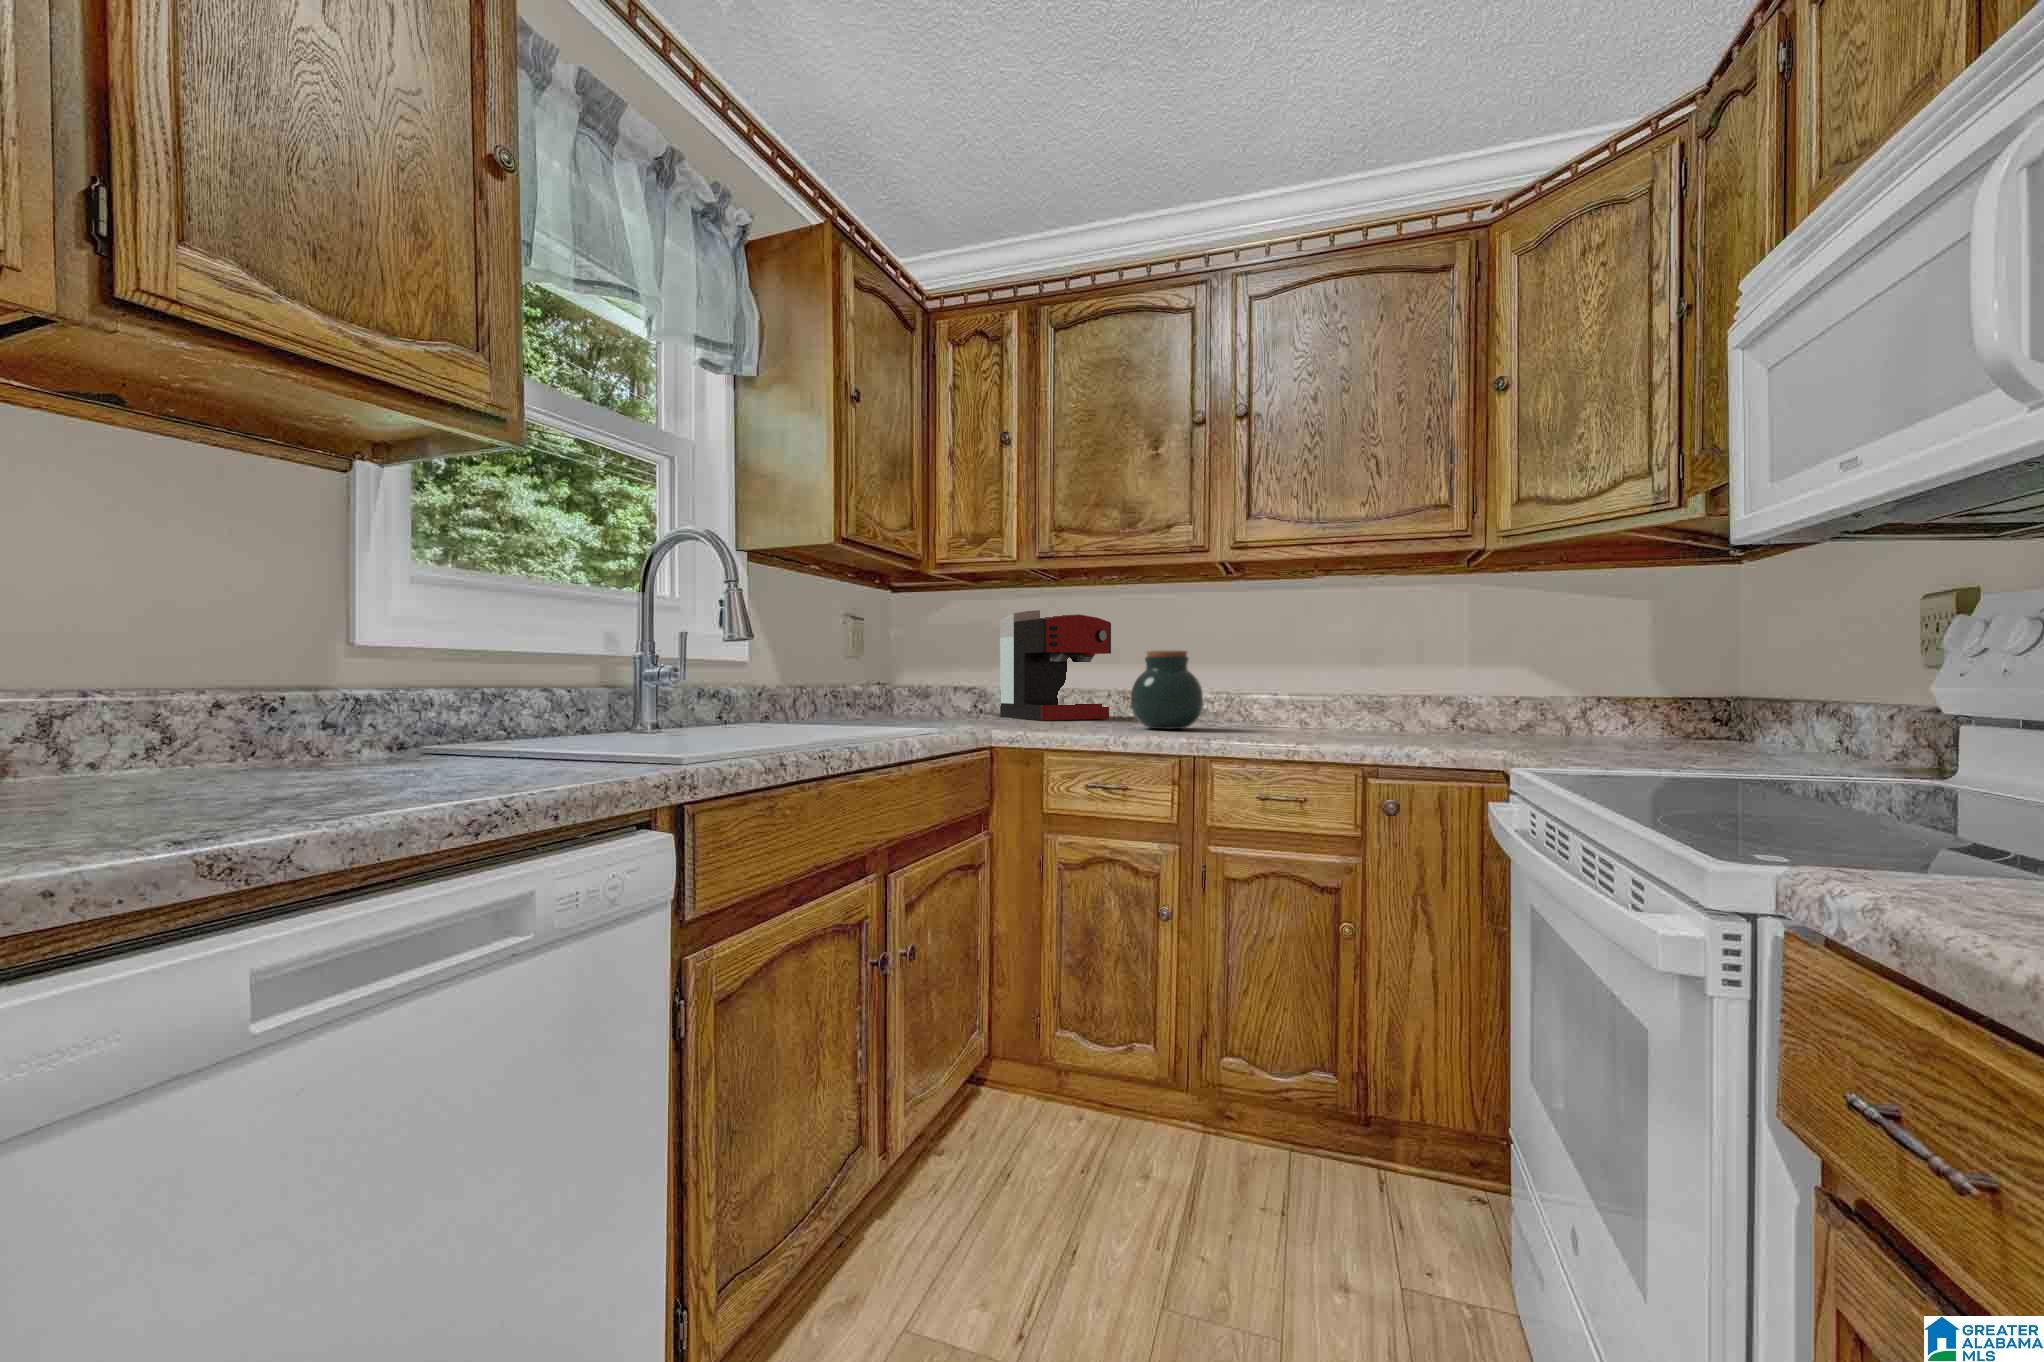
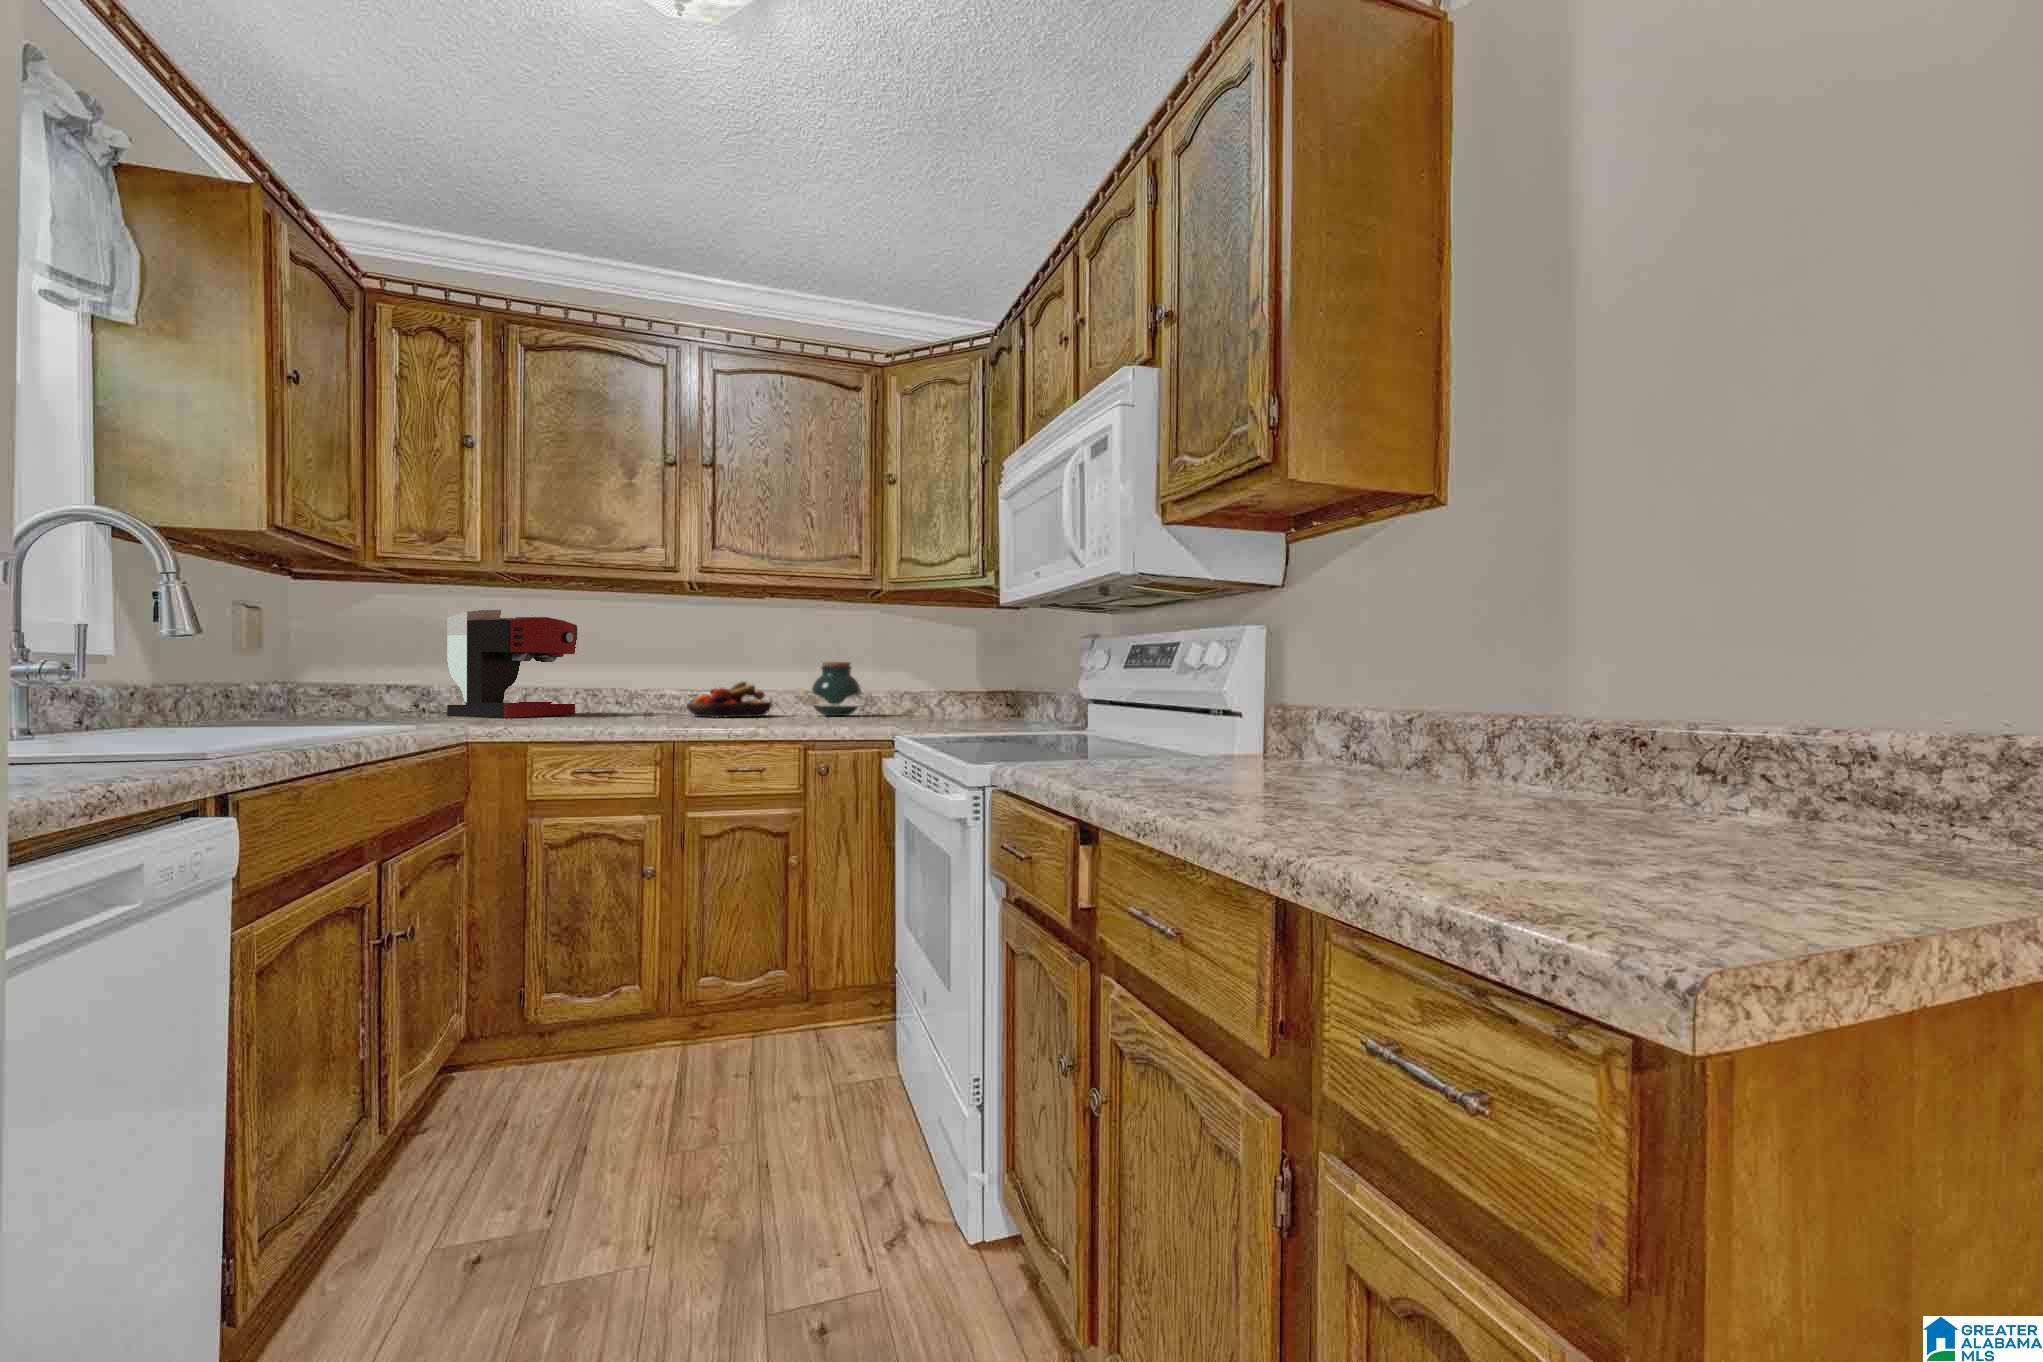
jar: present [1131,651,1203,729] -> present [812,662,861,716]
fruit bowl: none [1222,683,1327,728] -> present [687,681,772,718]

